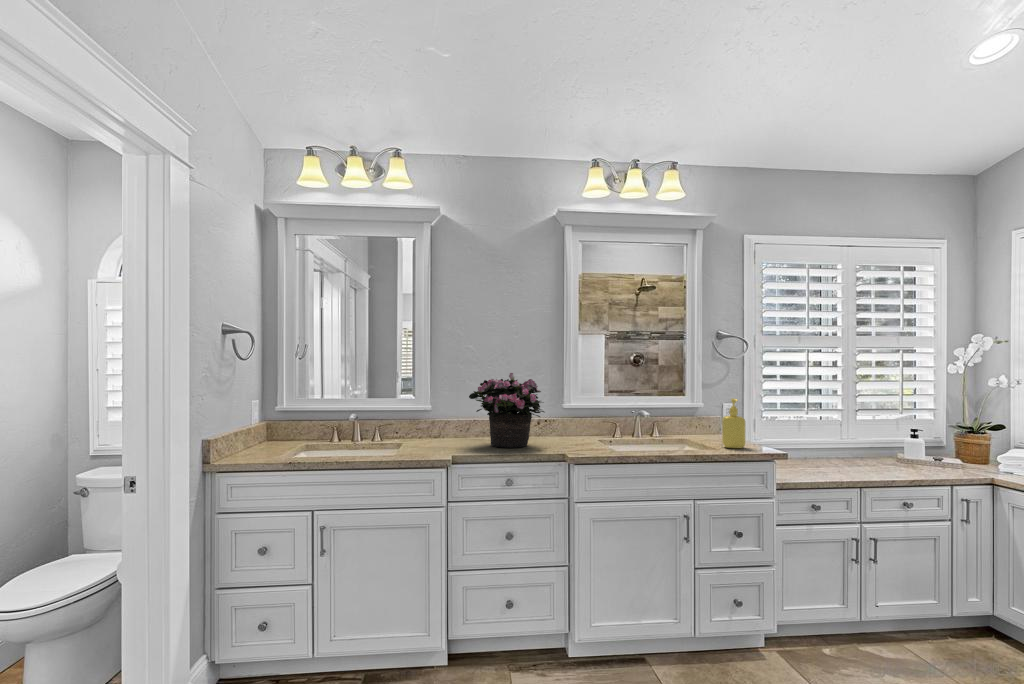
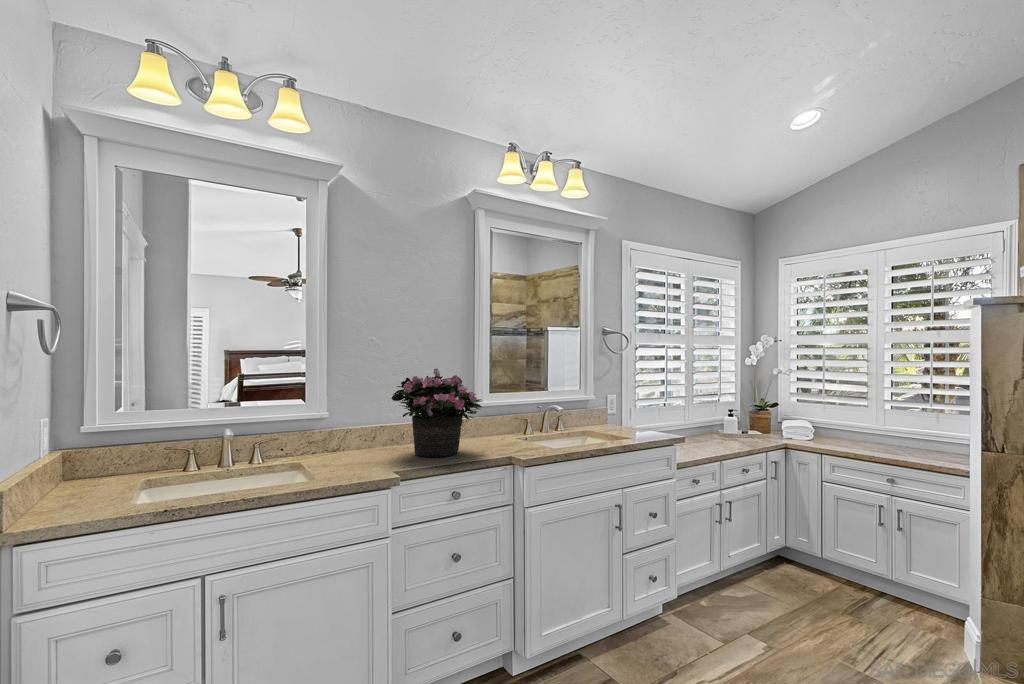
soap dispenser: present [722,399,746,448] -> none [635,389,659,436]

